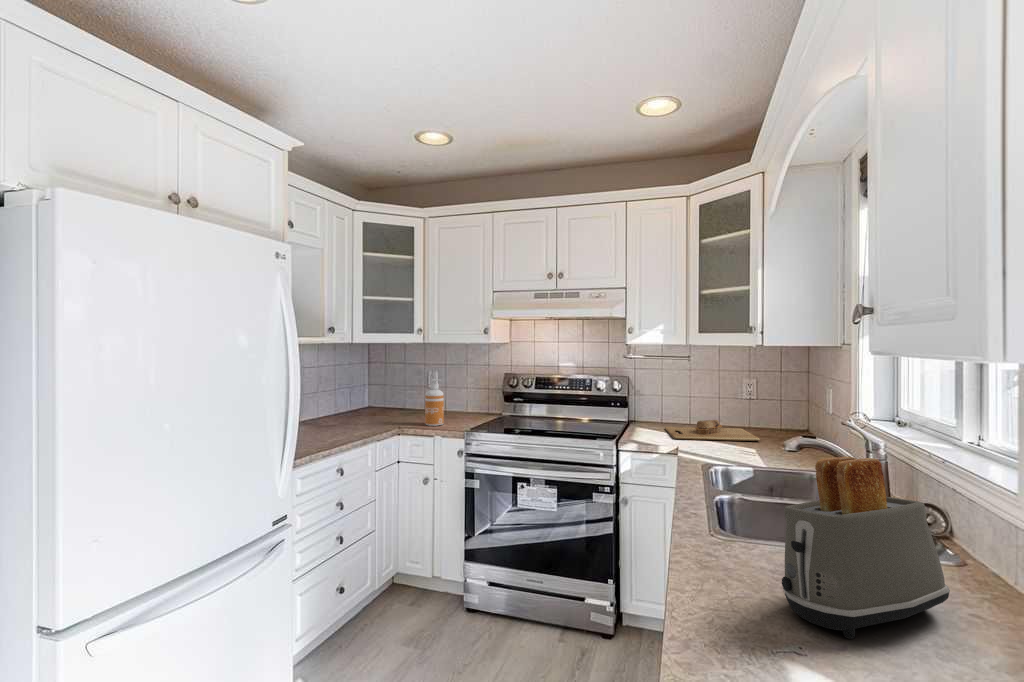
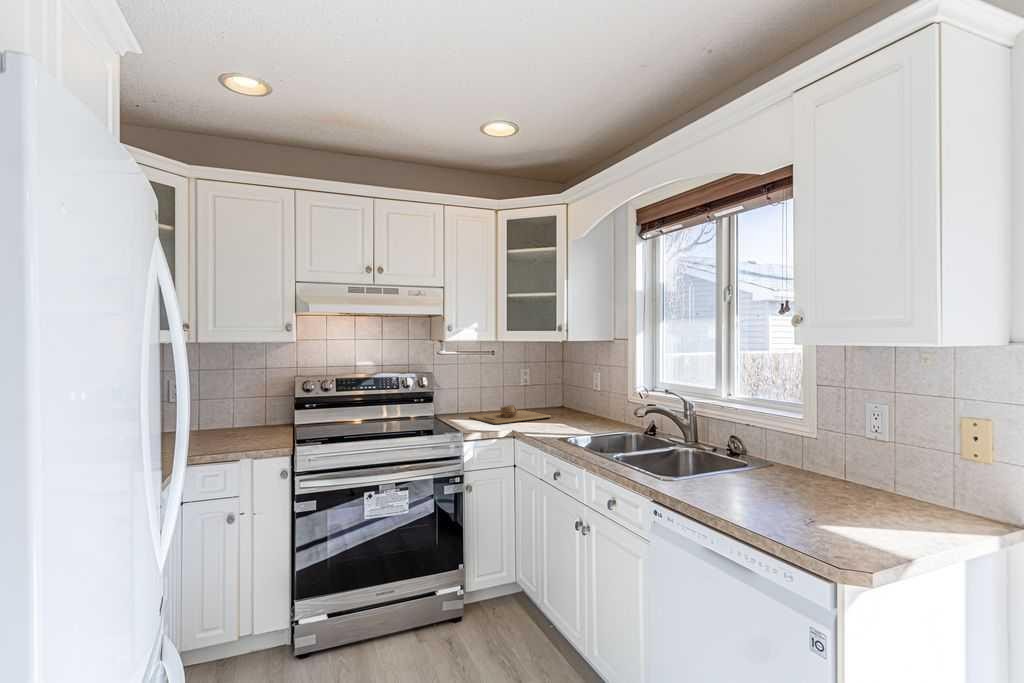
soap dispenser: present [425,379,444,426] -> none [213,388,240,448]
toaster: present [782,456,950,639] -> none [768,405,834,512]

